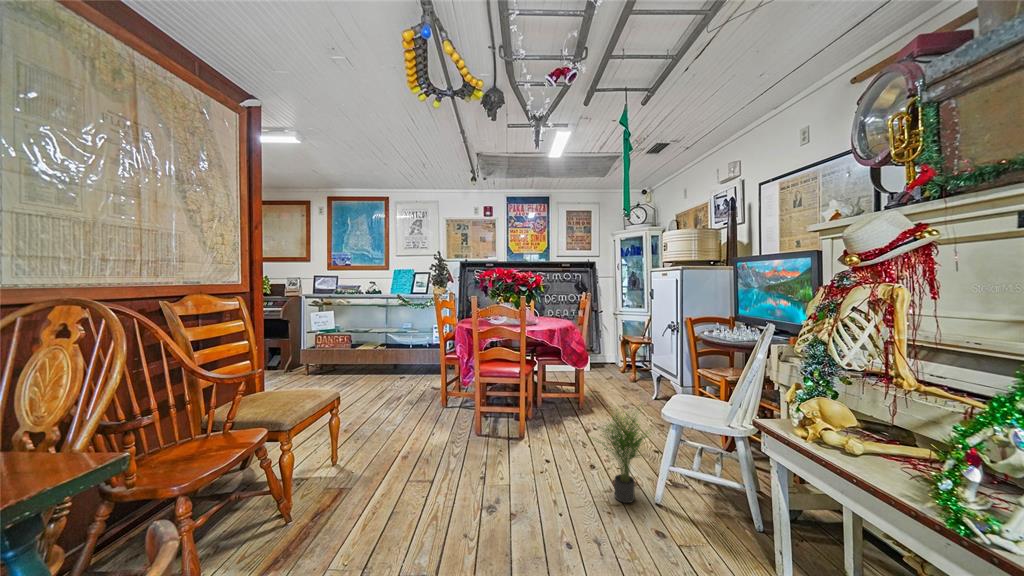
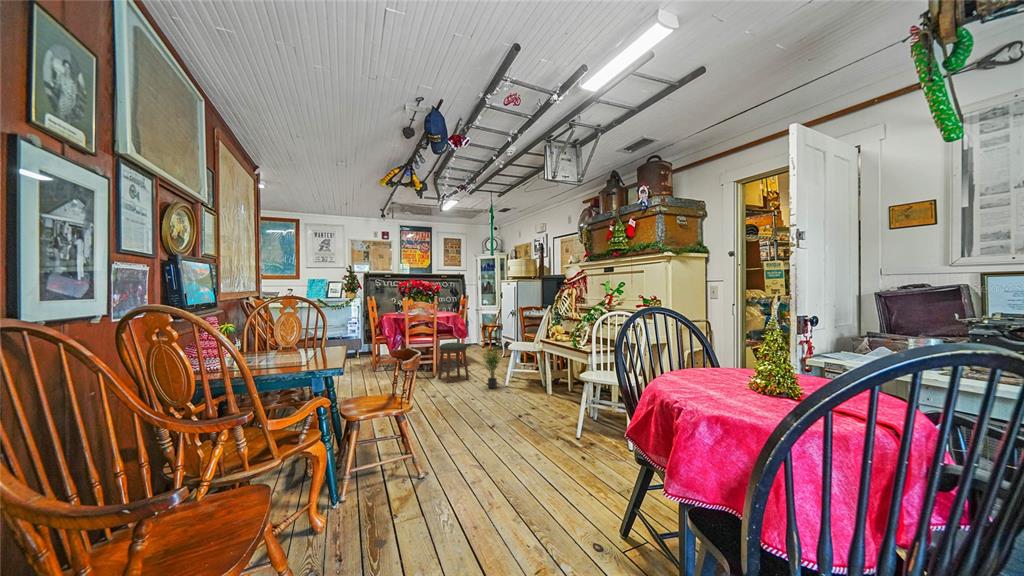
stool: none [527,380,581,462] -> present [438,342,469,383]

